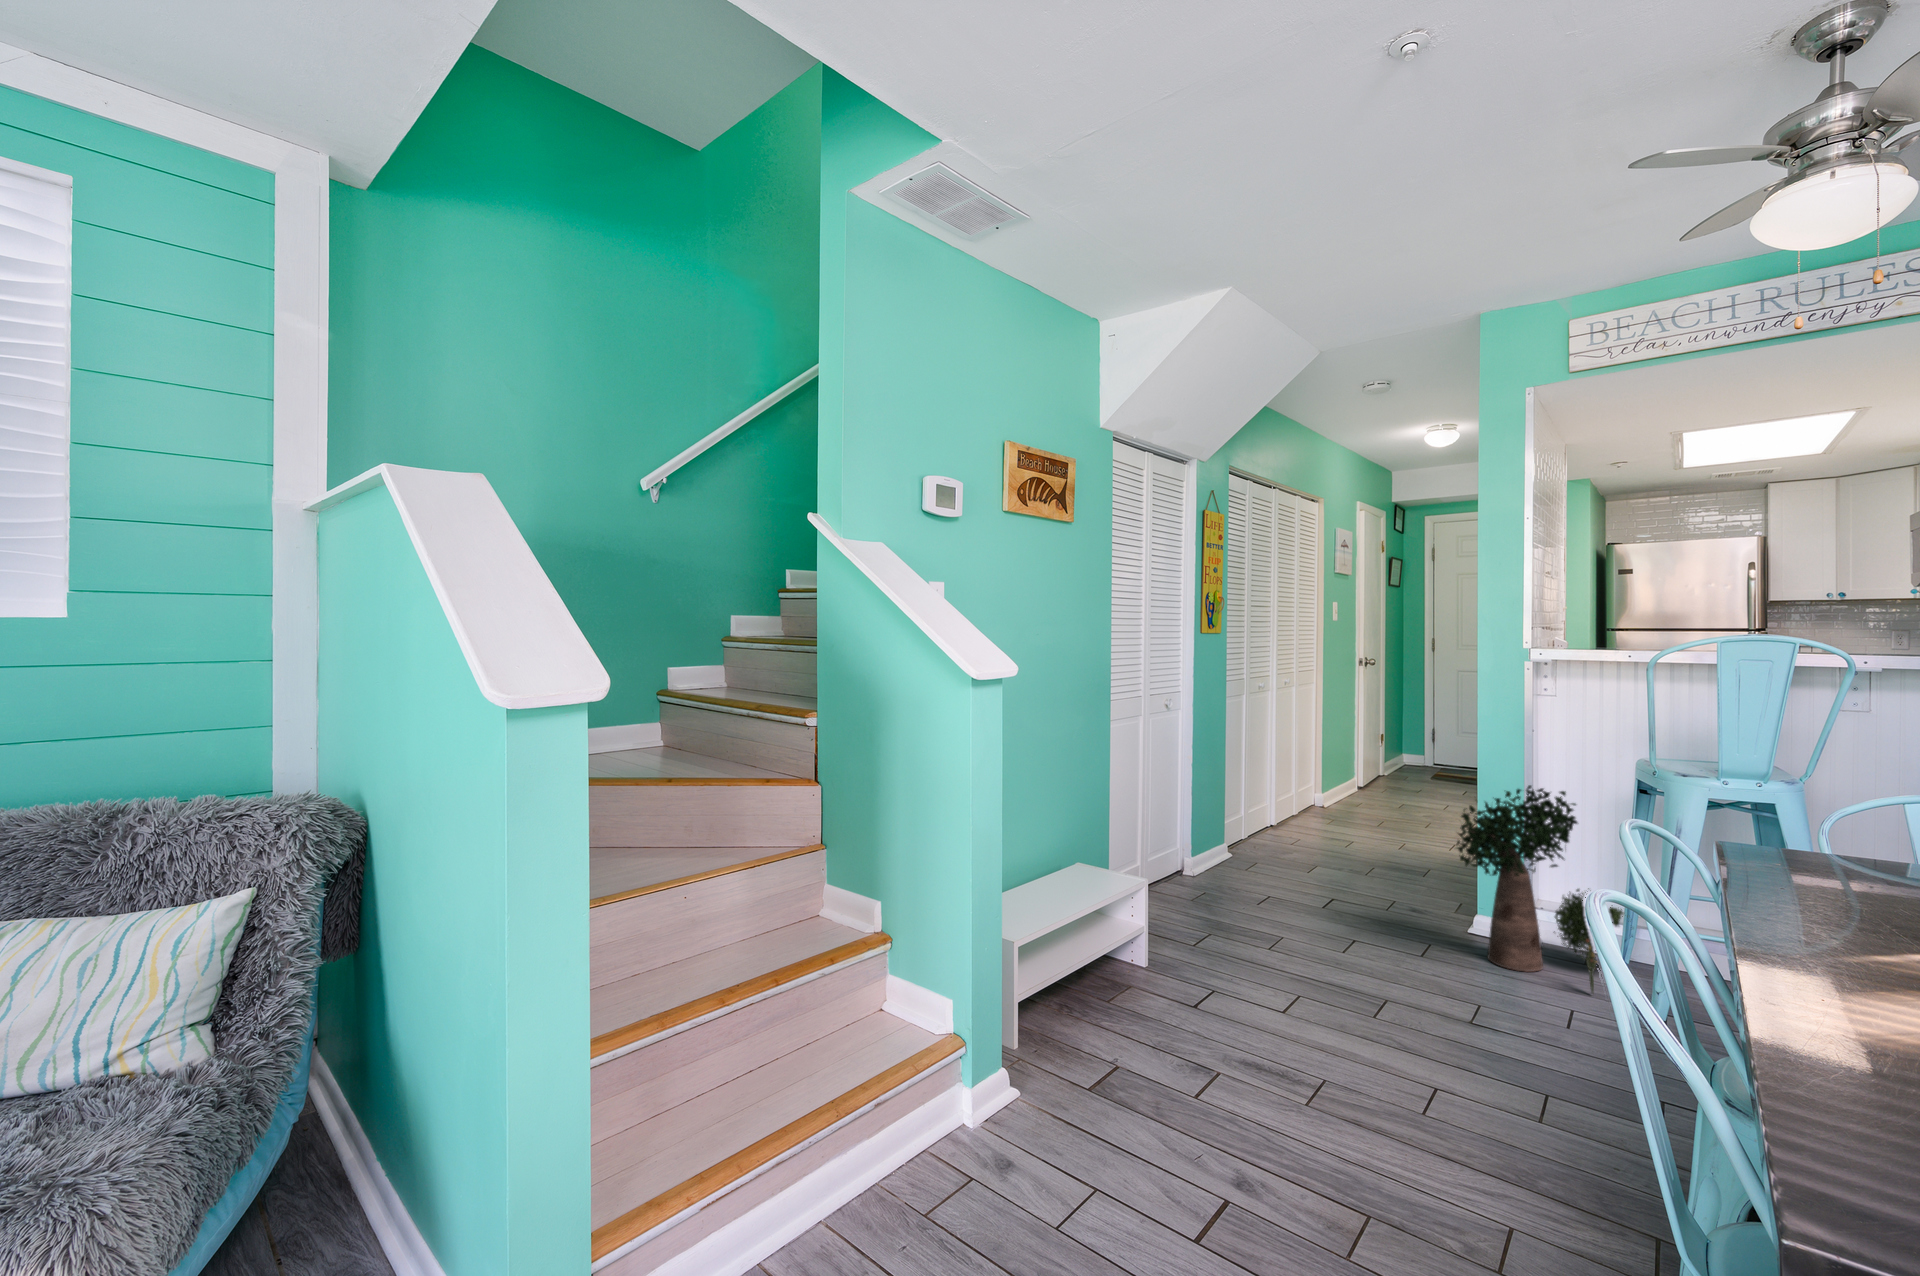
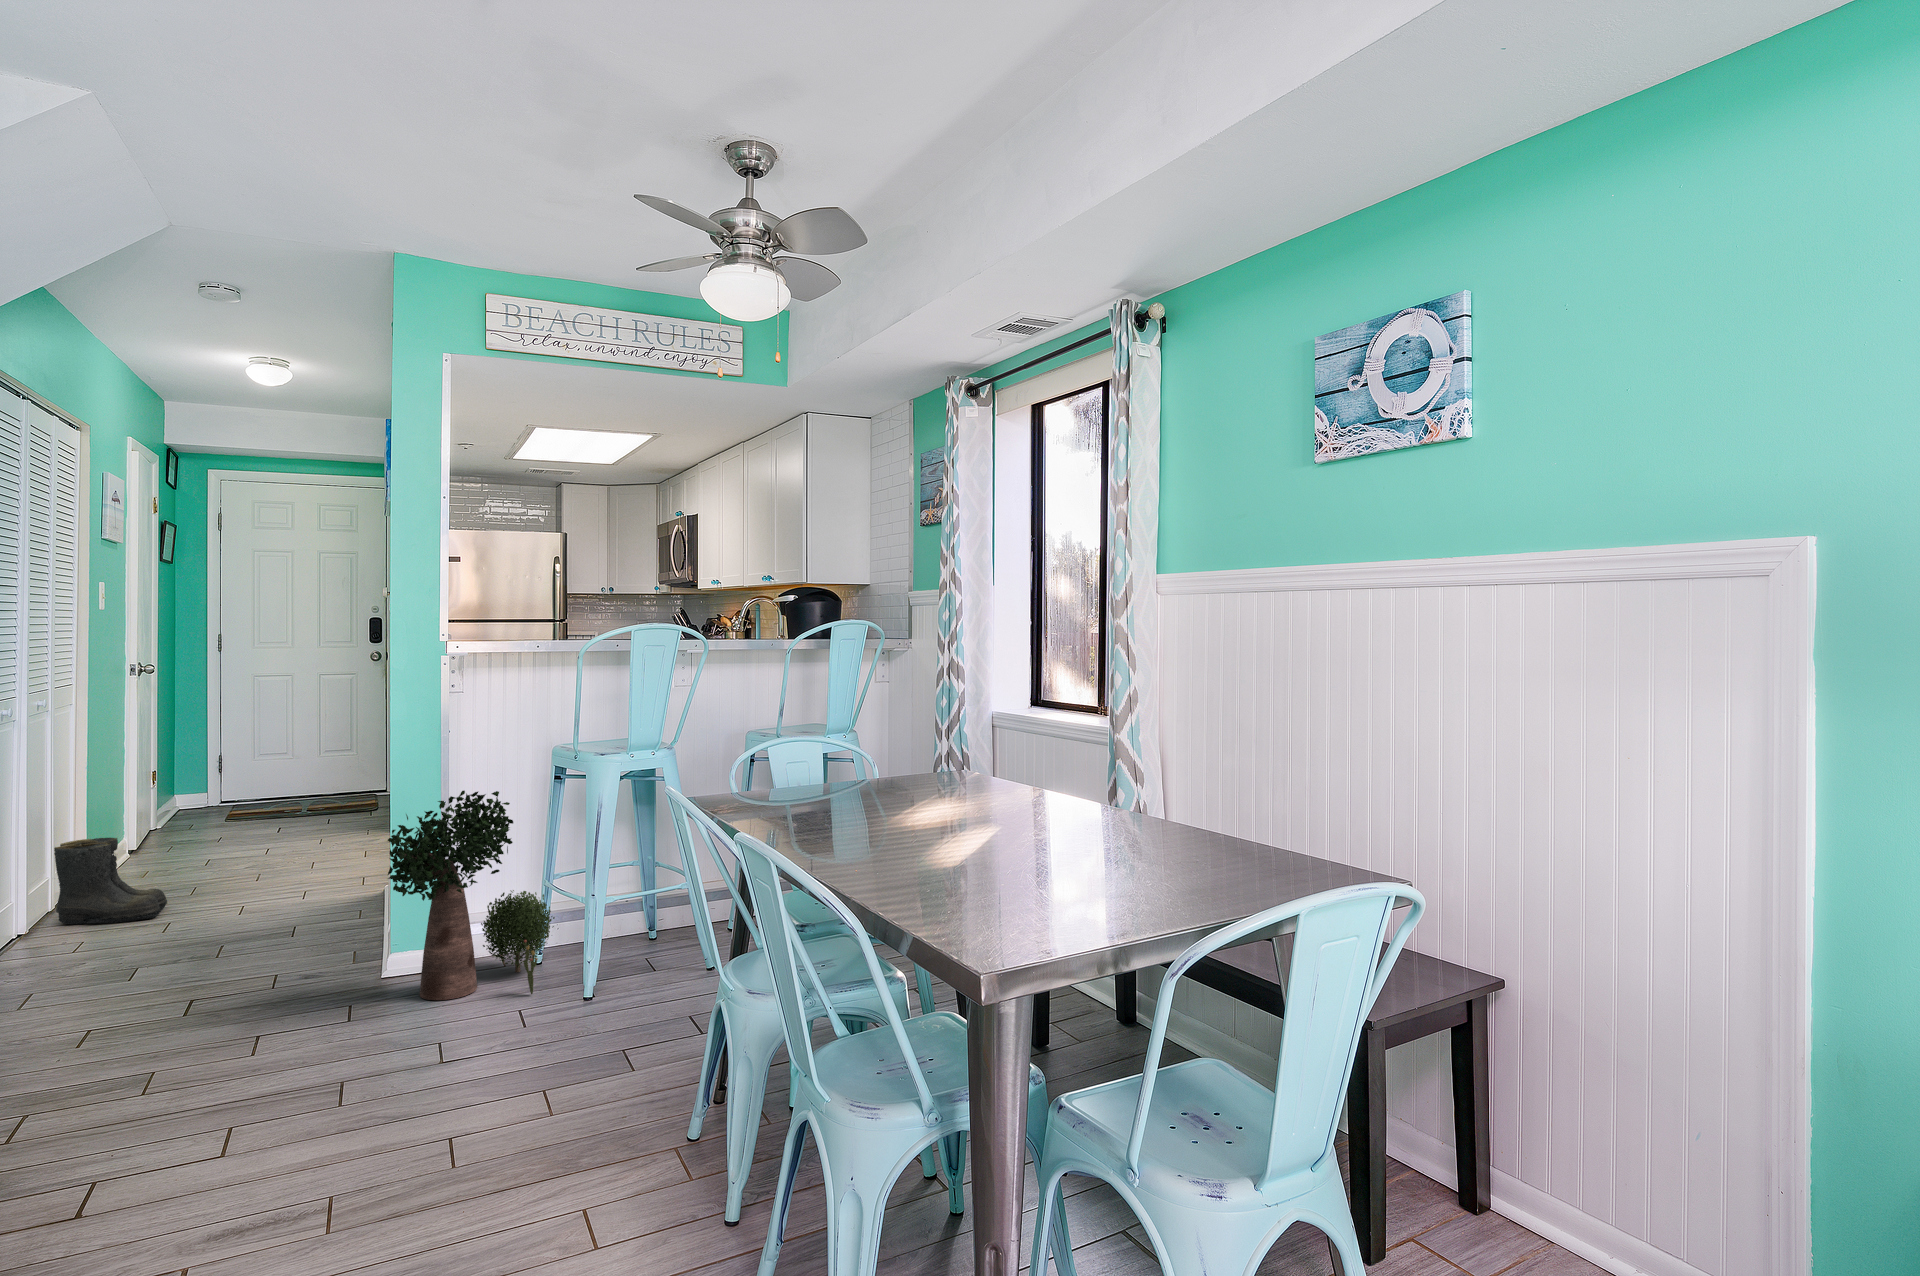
boots: none [1291,776,1358,838] -> present [54,838,167,924]

